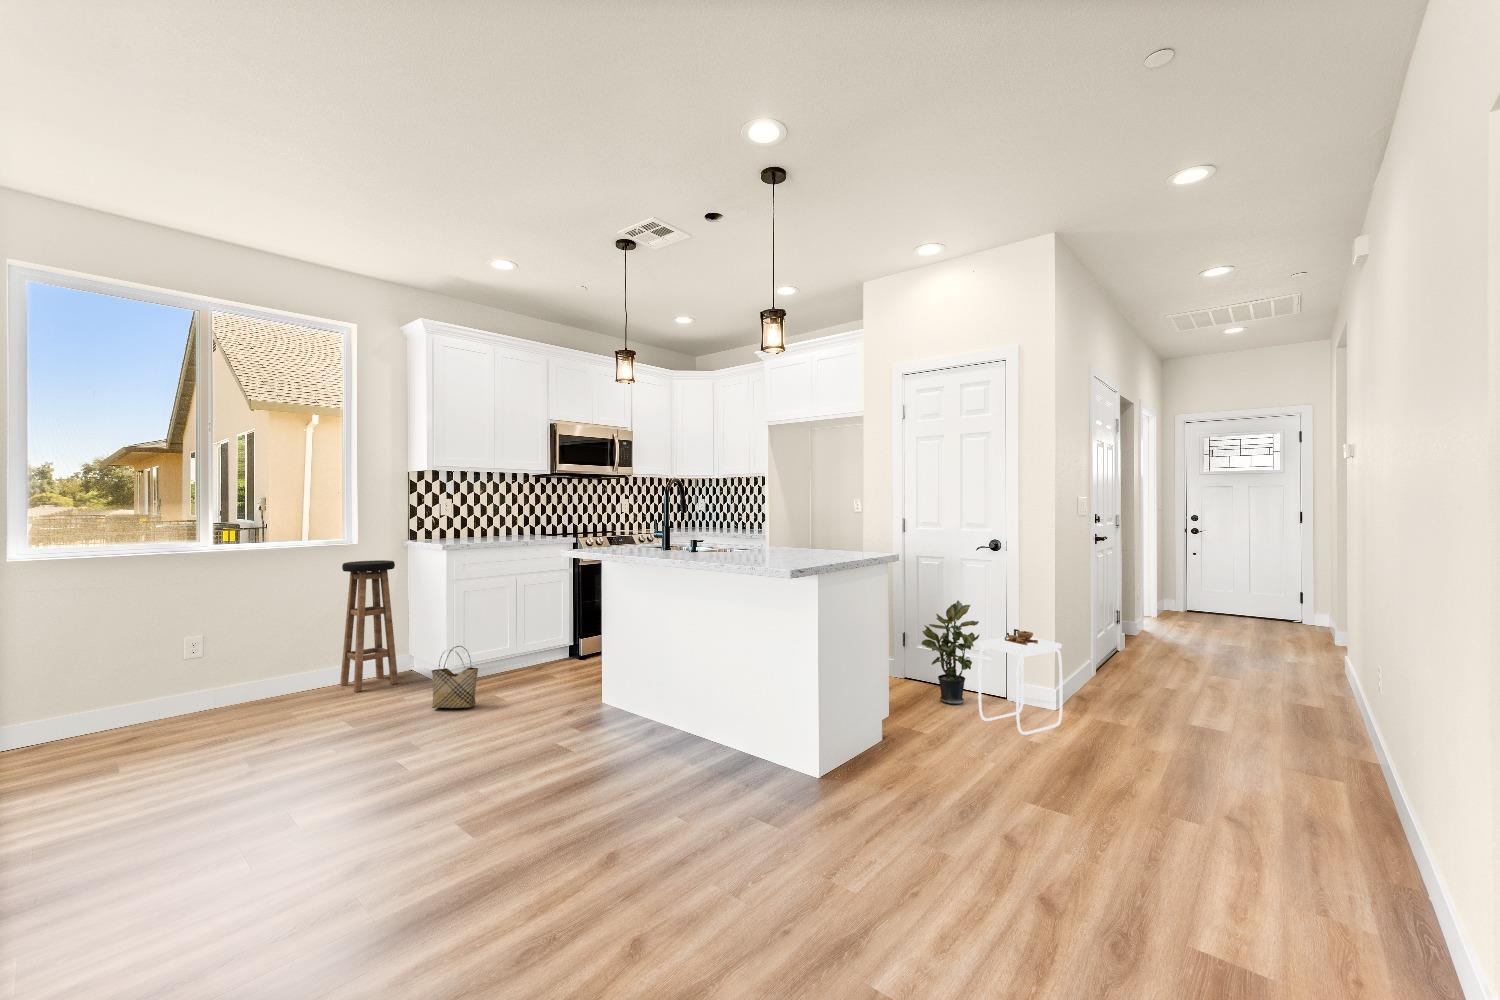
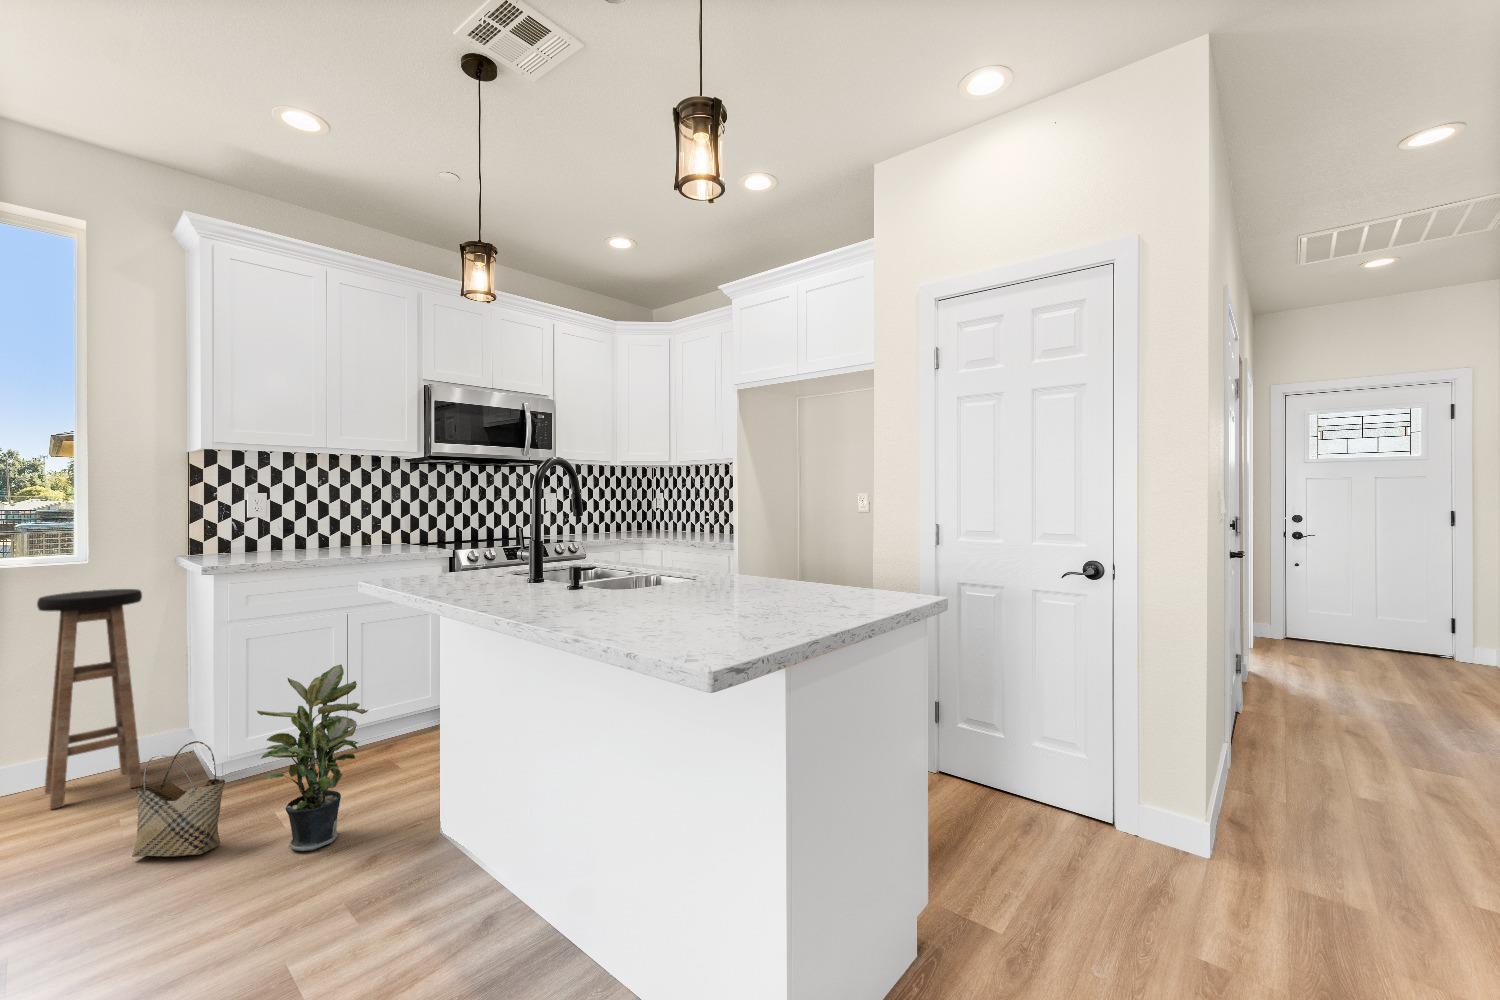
potted plant: present [922,601,979,704] -> present [257,665,368,851]
side table: present [978,629,1062,735] -> none [1103,719,1262,938]

